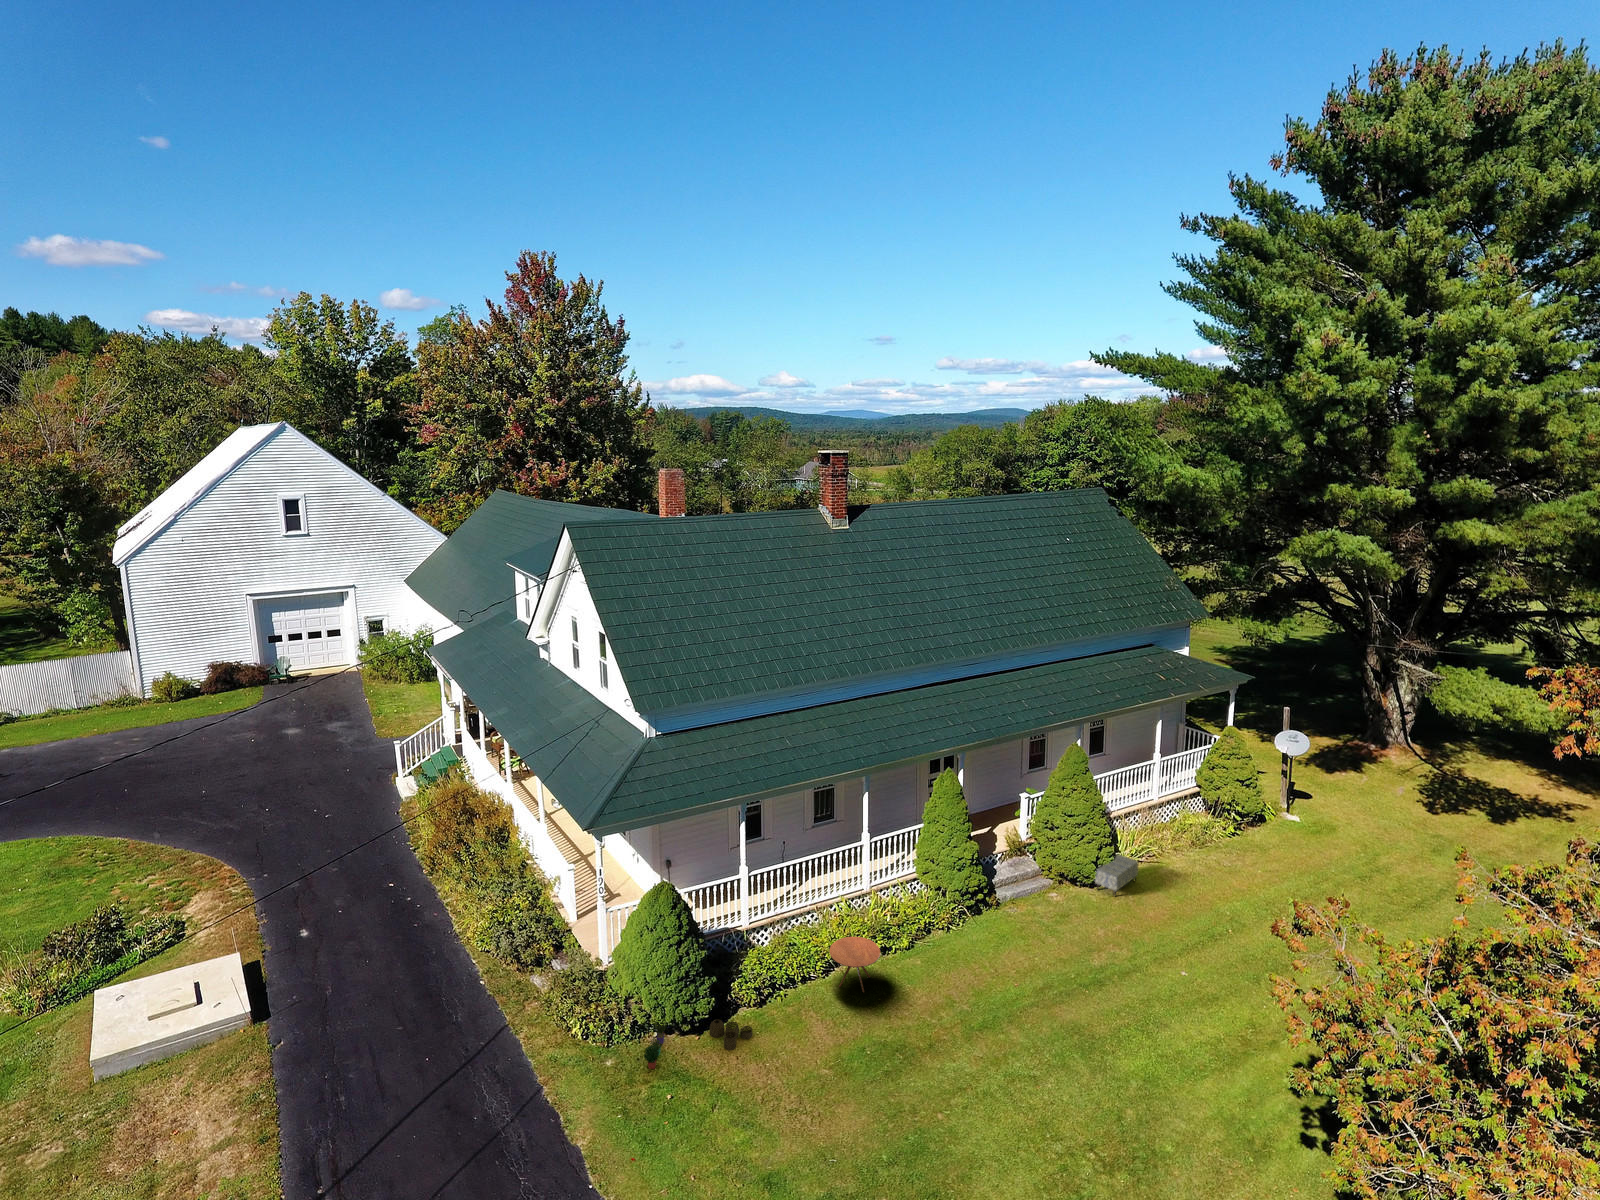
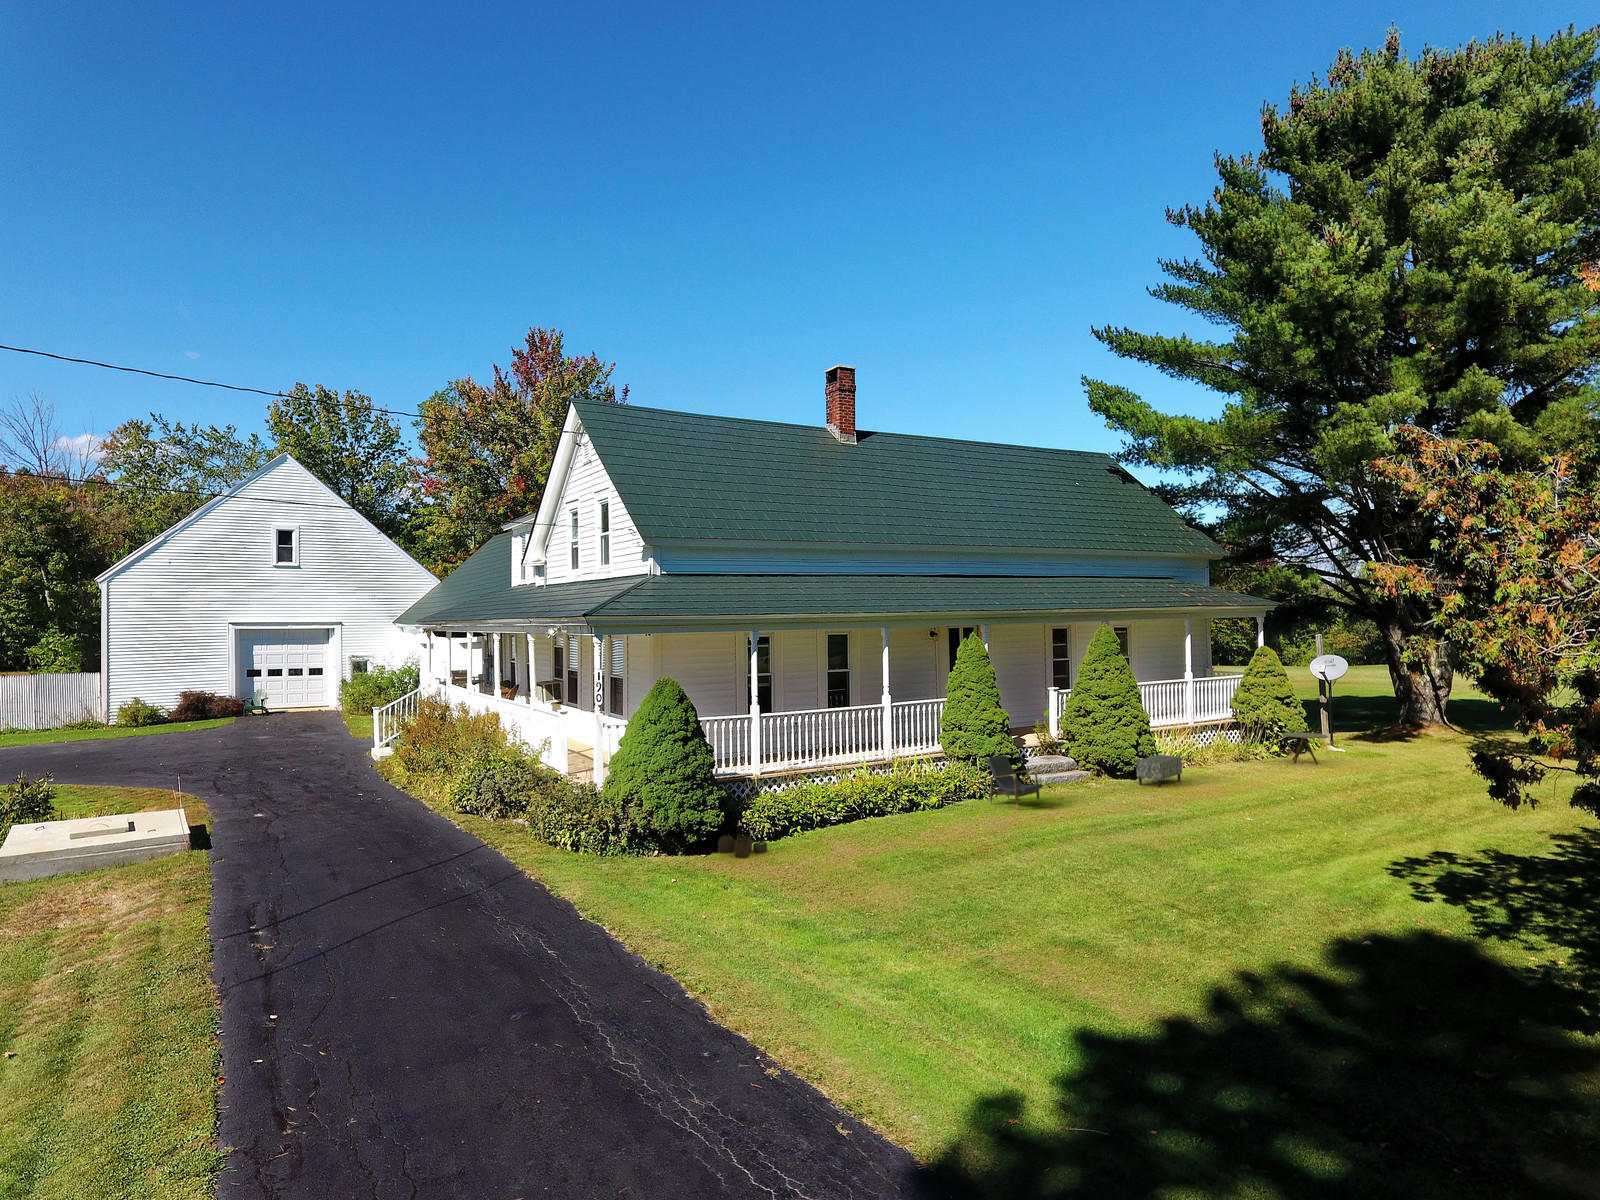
lounge chair: none [956,884,1005,946] -> present [987,755,1043,809]
round table: present [830,937,880,992] -> present [1281,732,1328,764]
potted plant: present [644,1012,667,1069] -> none [644,811,671,867]

